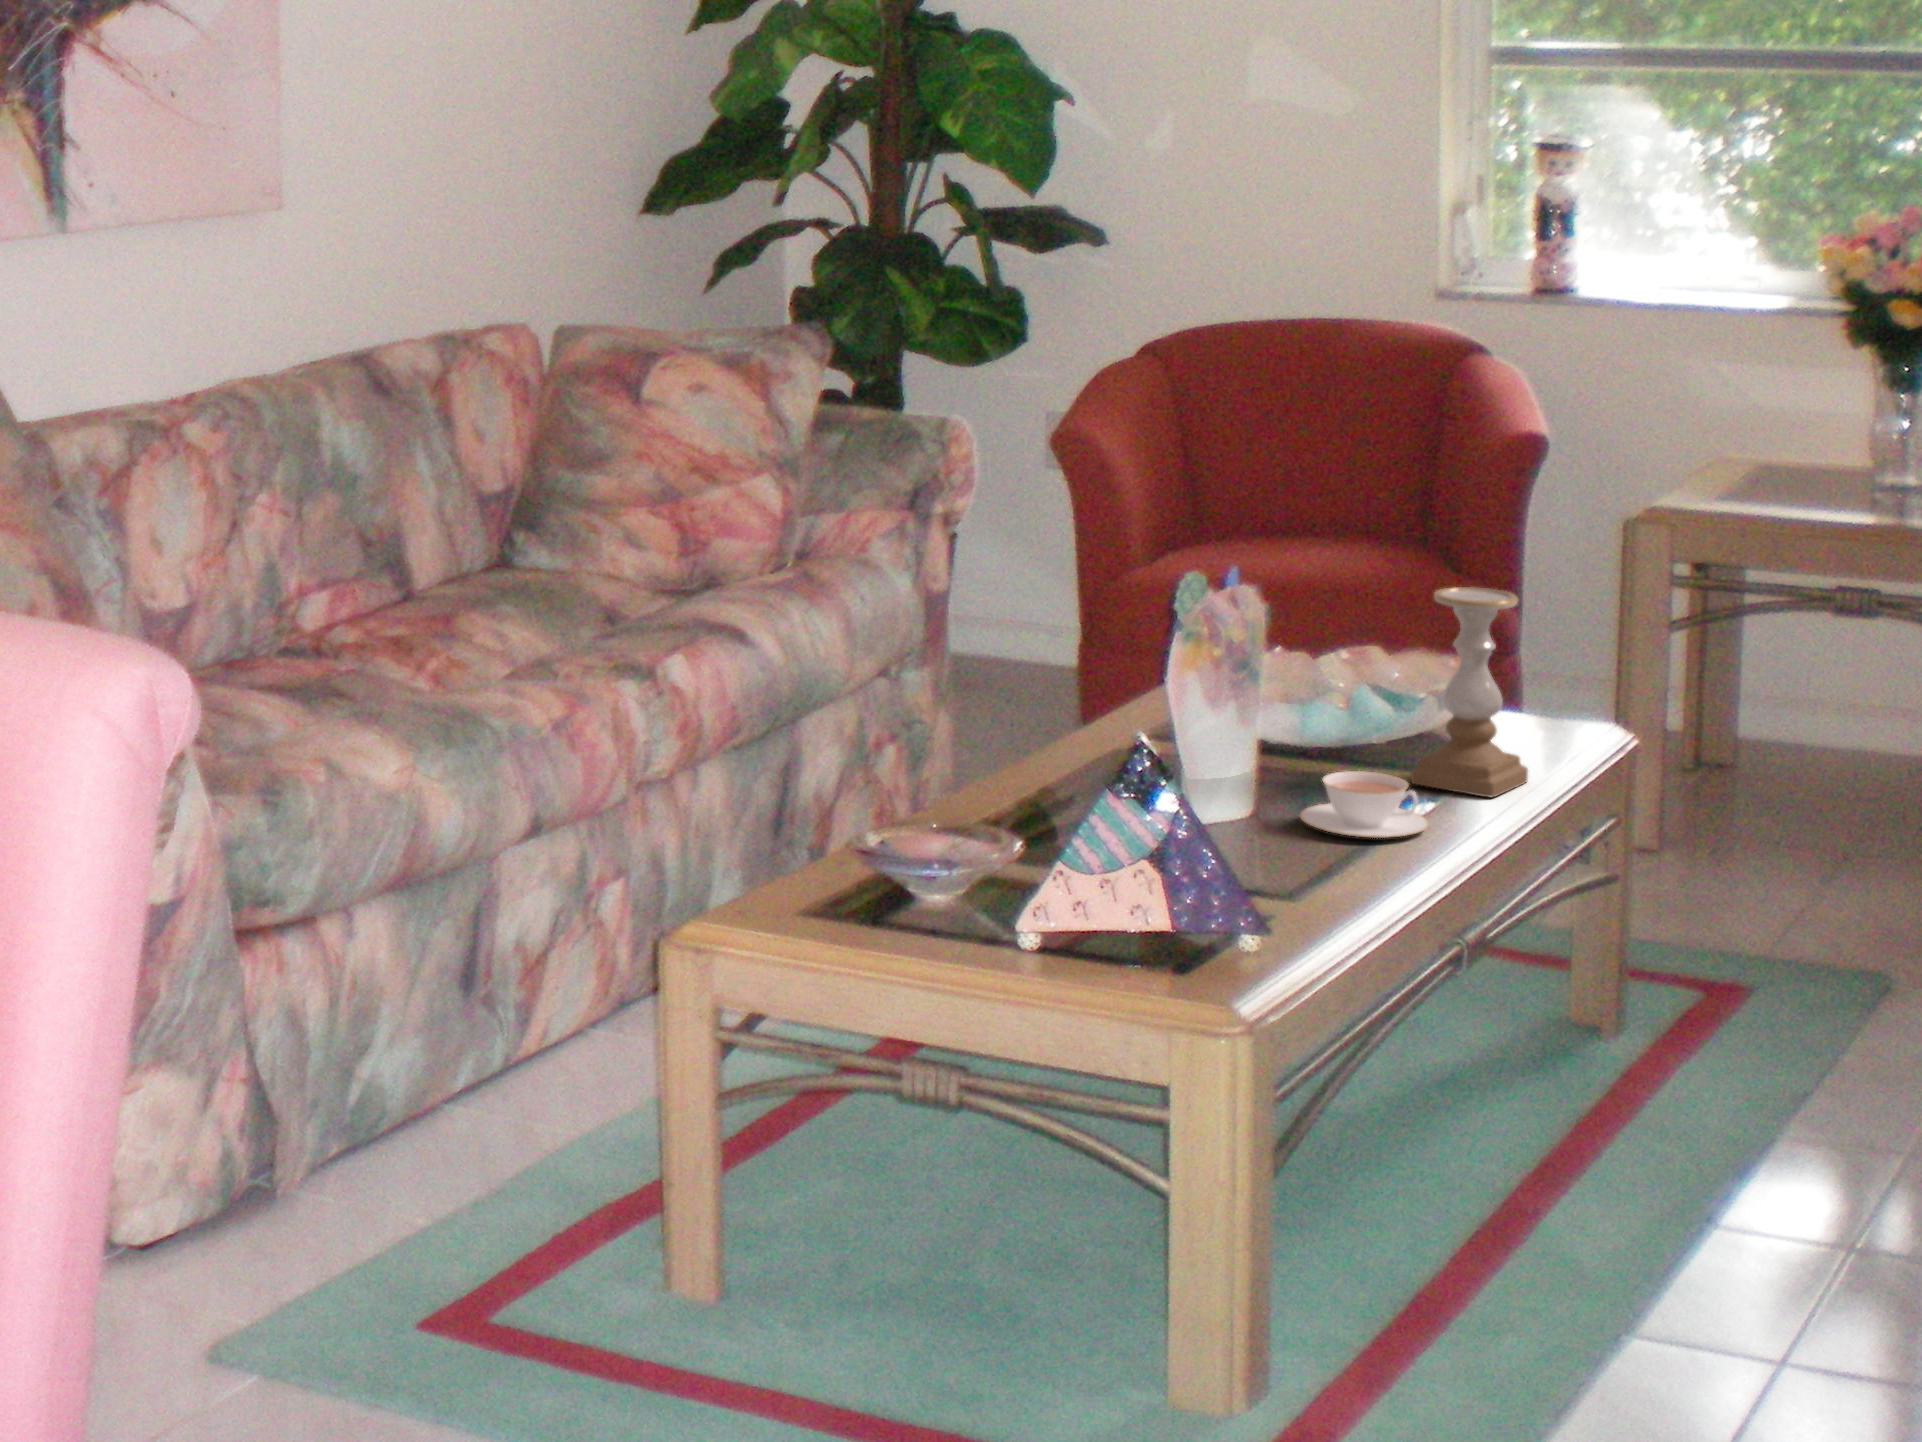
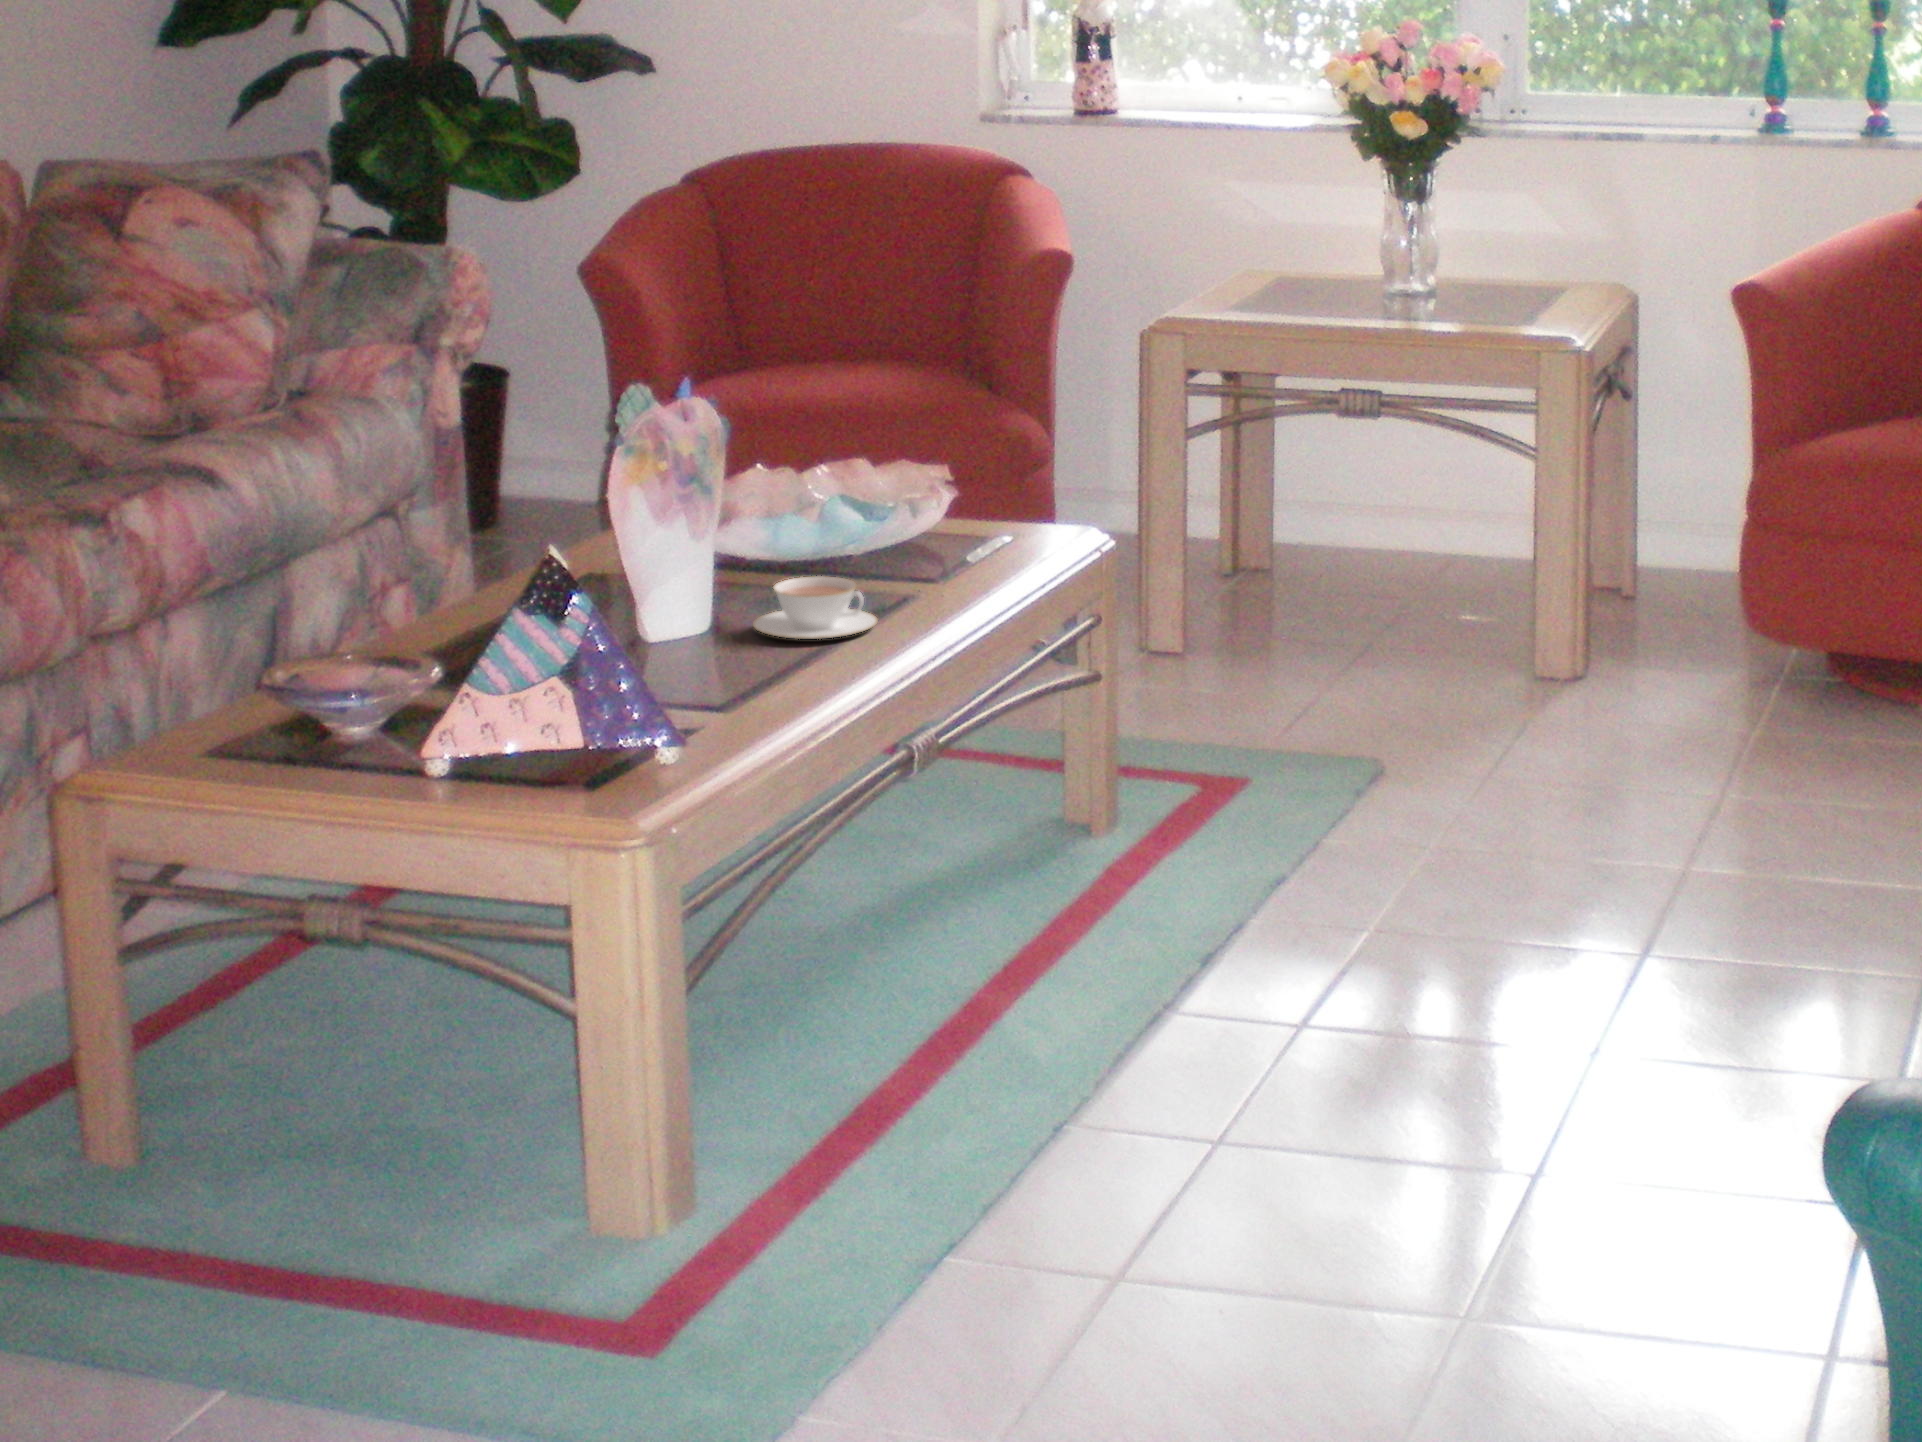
candle holder: present [1411,587,1528,797] -> none [875,394,987,593]

